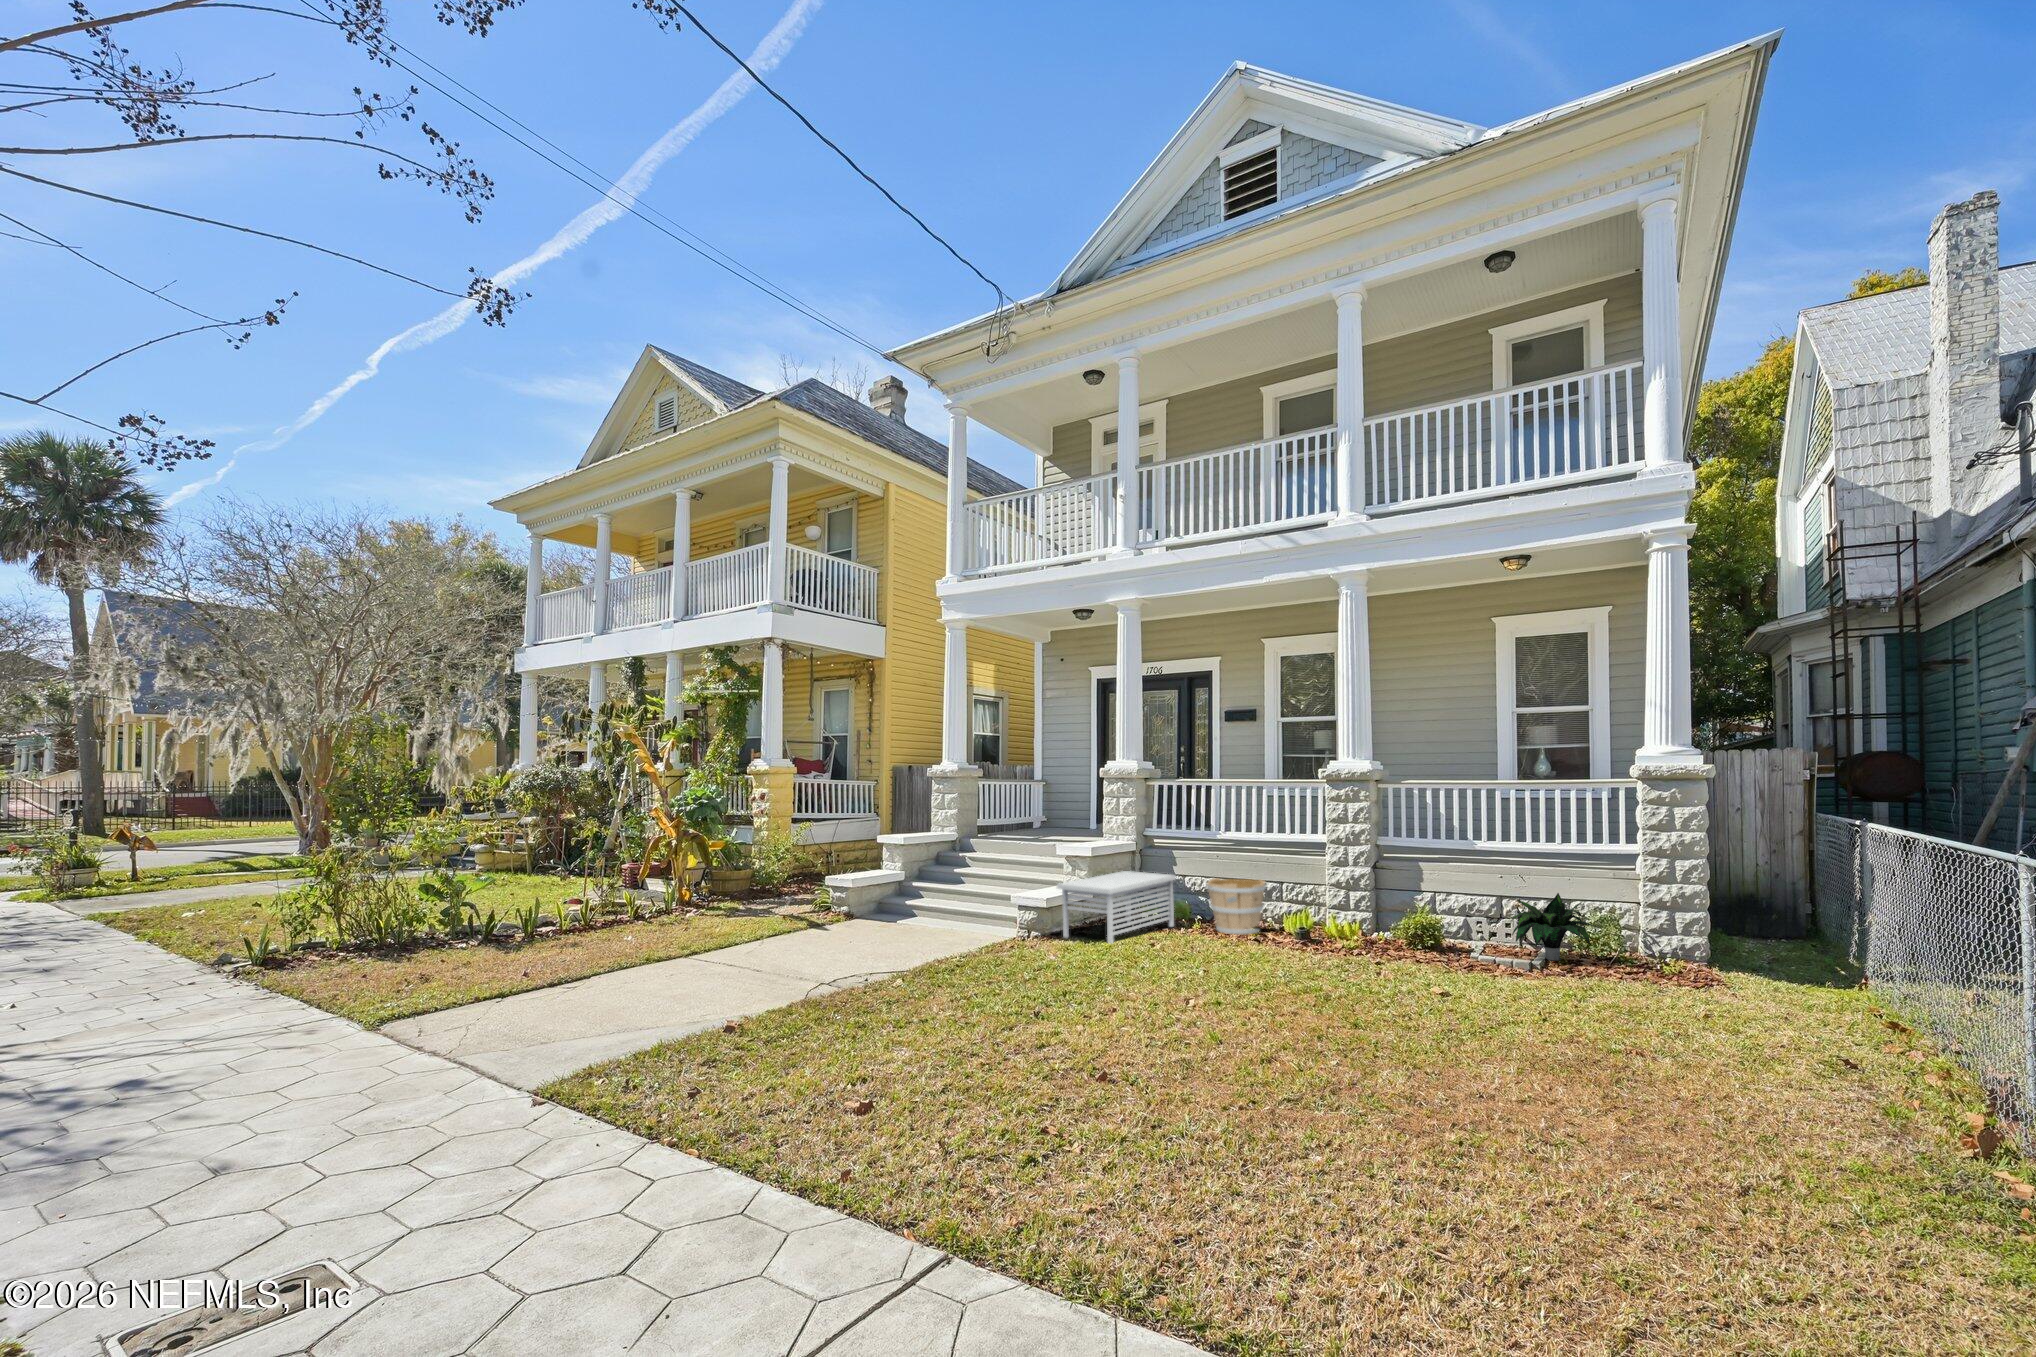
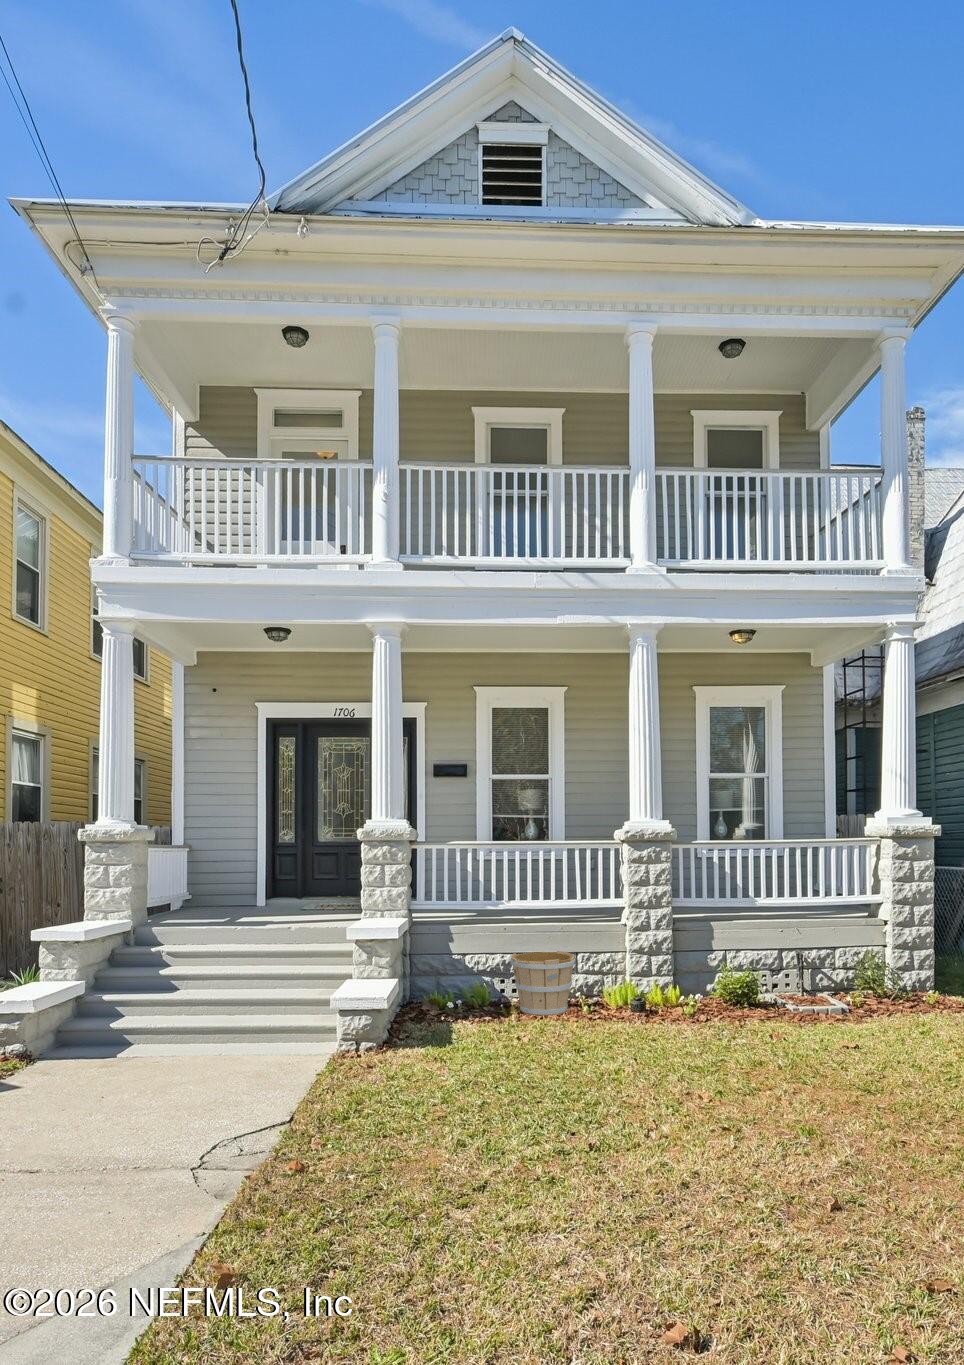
storage bench: present [1057,871,1176,943] -> none [391,954,478,1046]
potted plant: present [1511,893,1598,961] -> none [805,941,879,1003]

